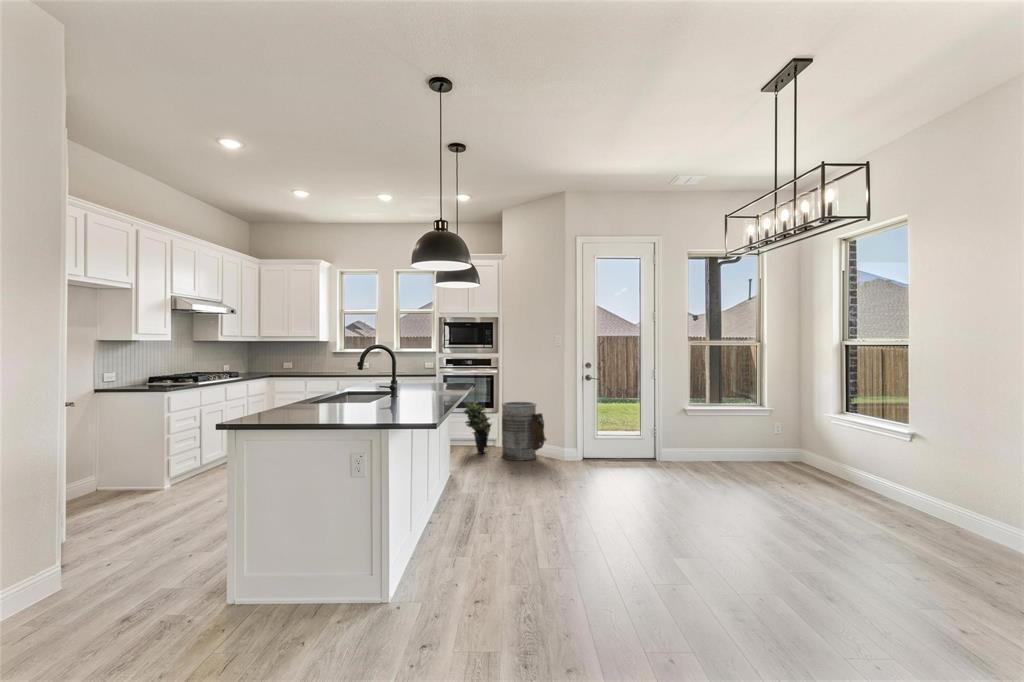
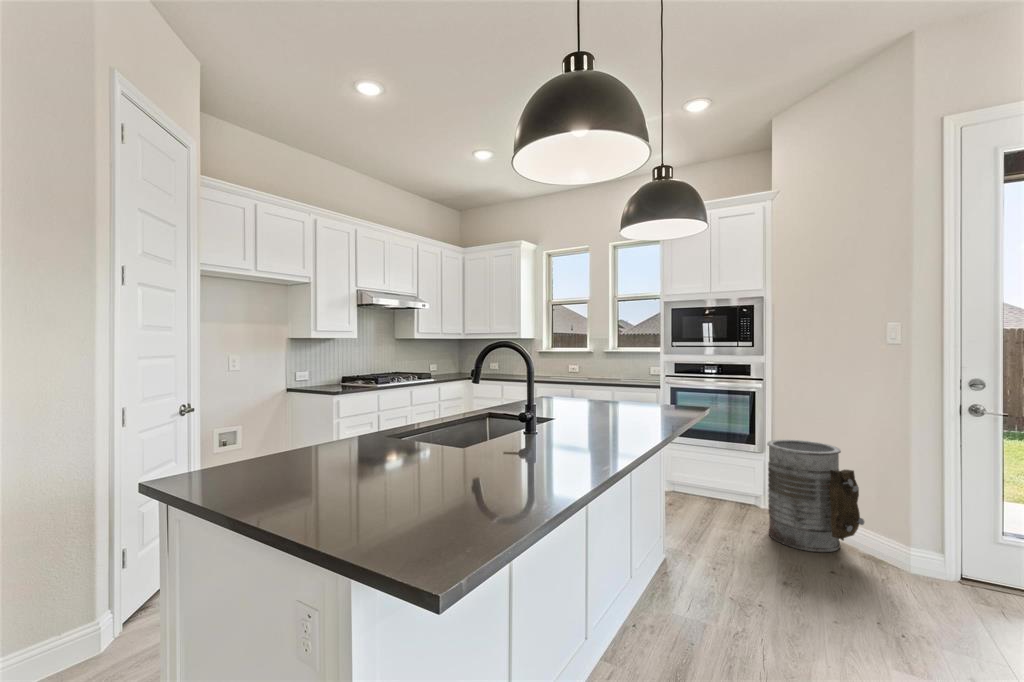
potted plant: present [463,401,492,453] -> none [699,430,751,519]

